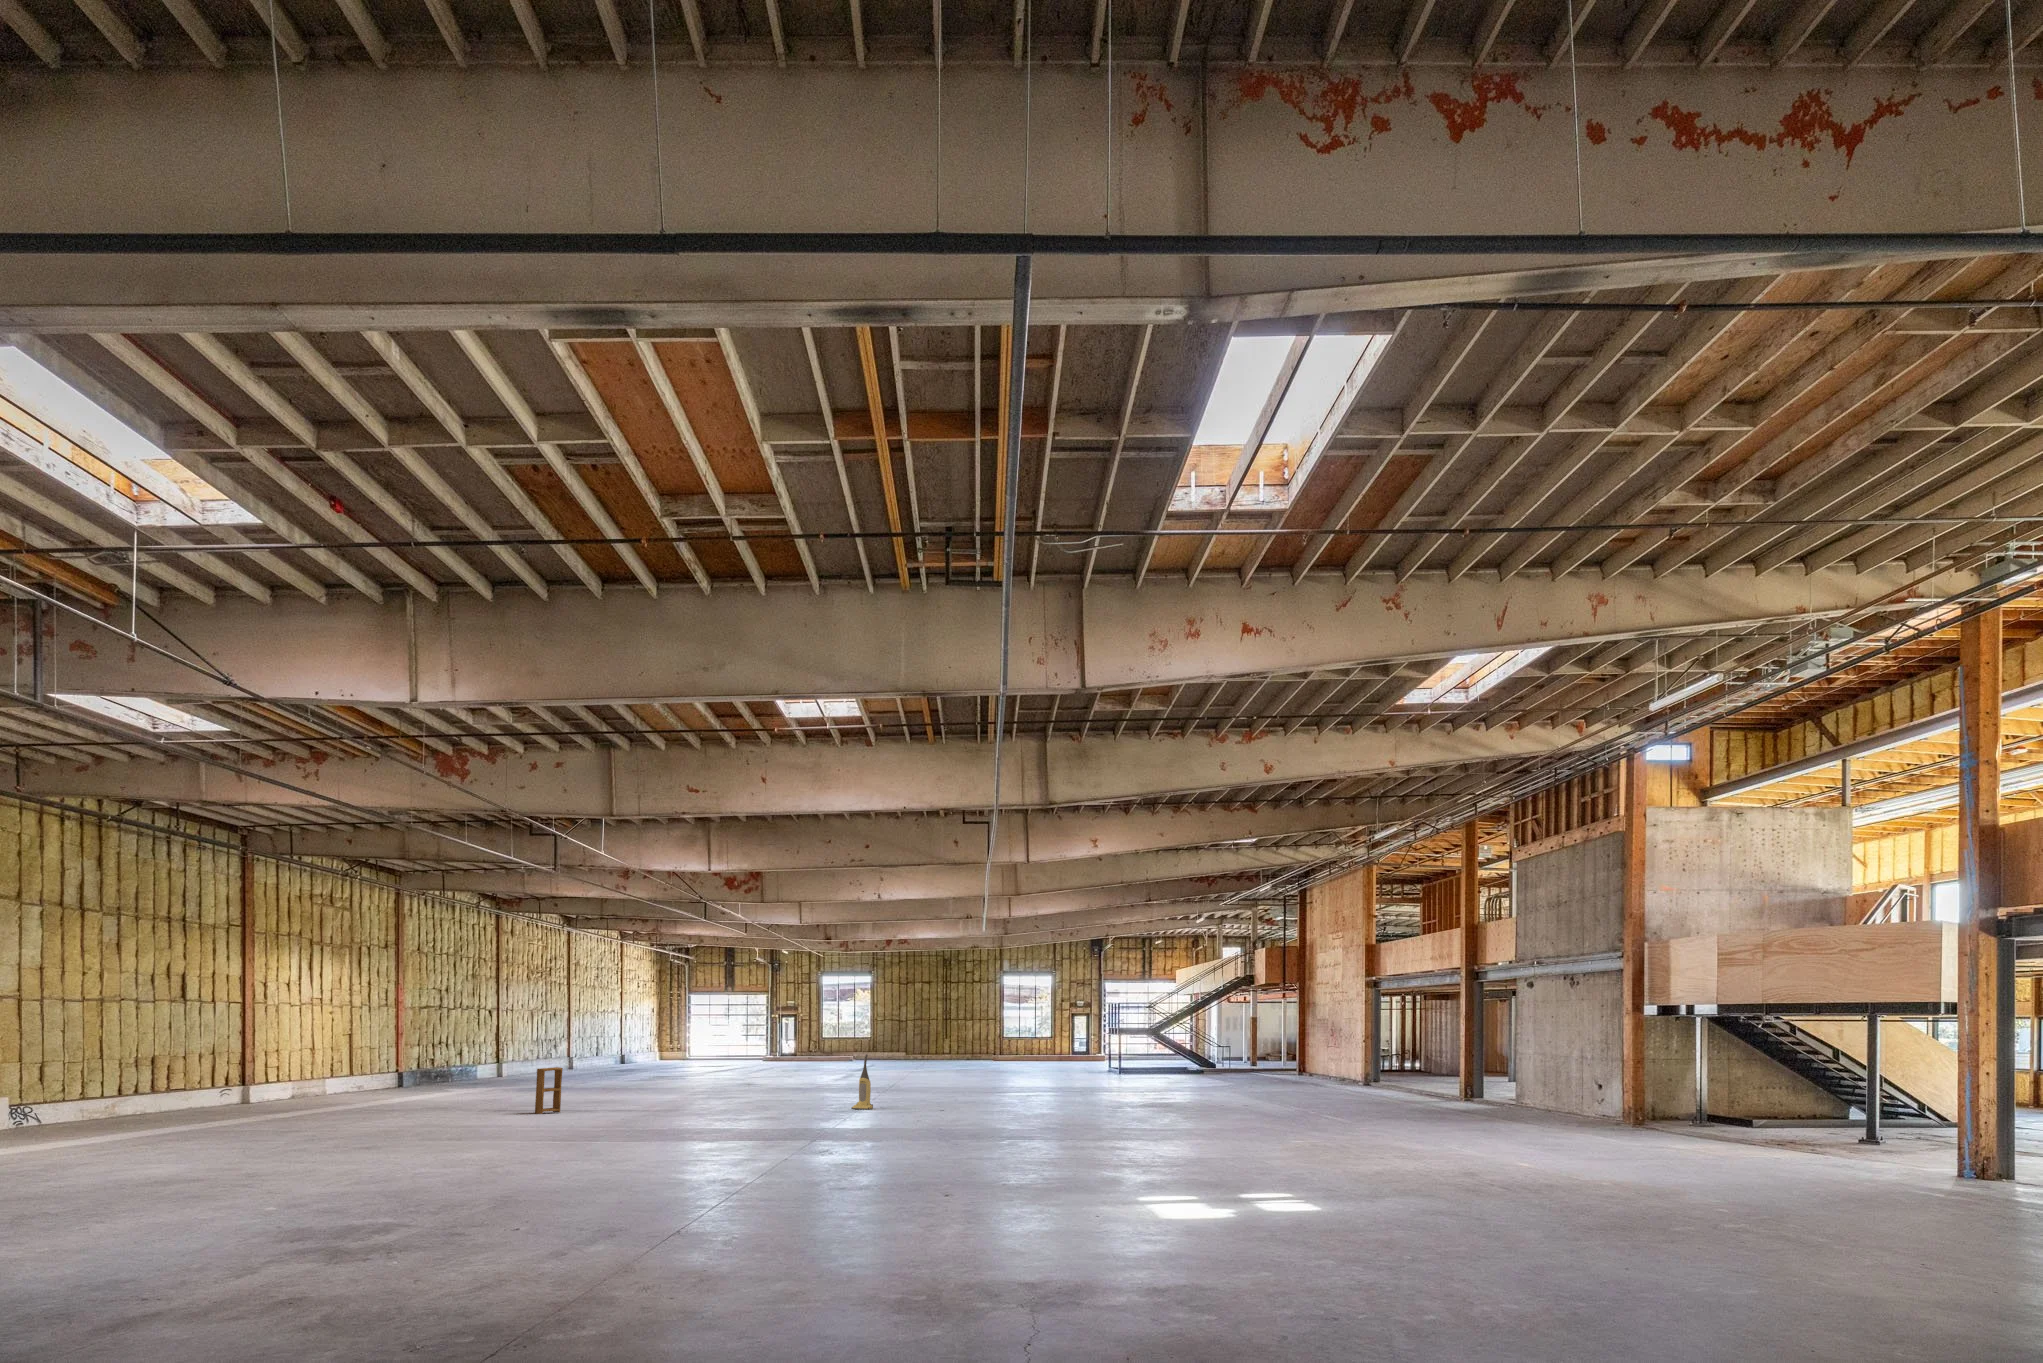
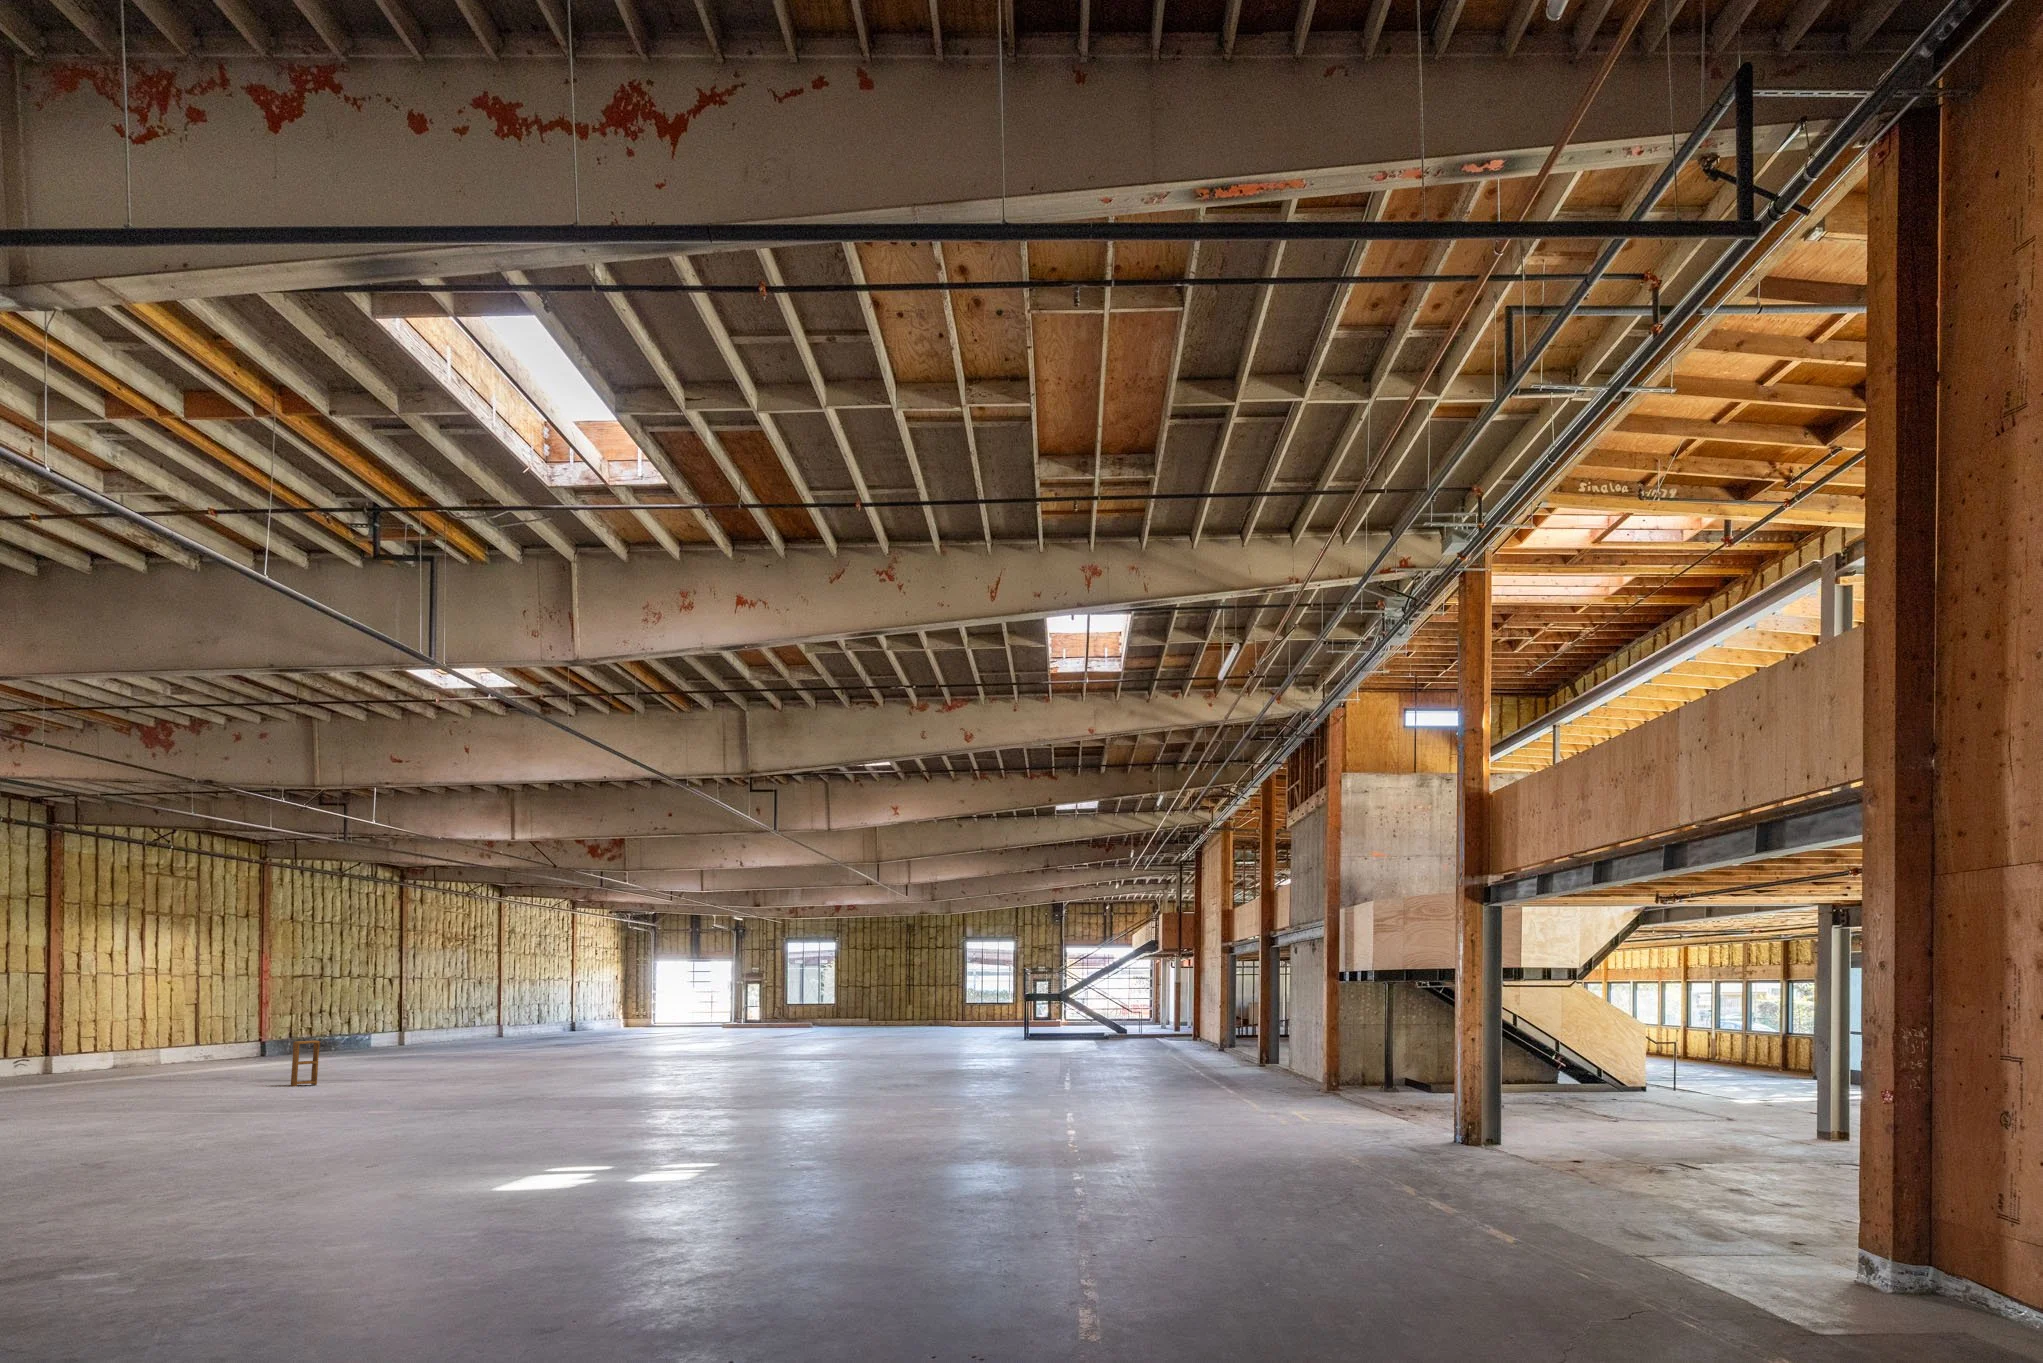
vacuum cleaner: present [851,1054,873,1110] -> none [611,1032,633,1088]

